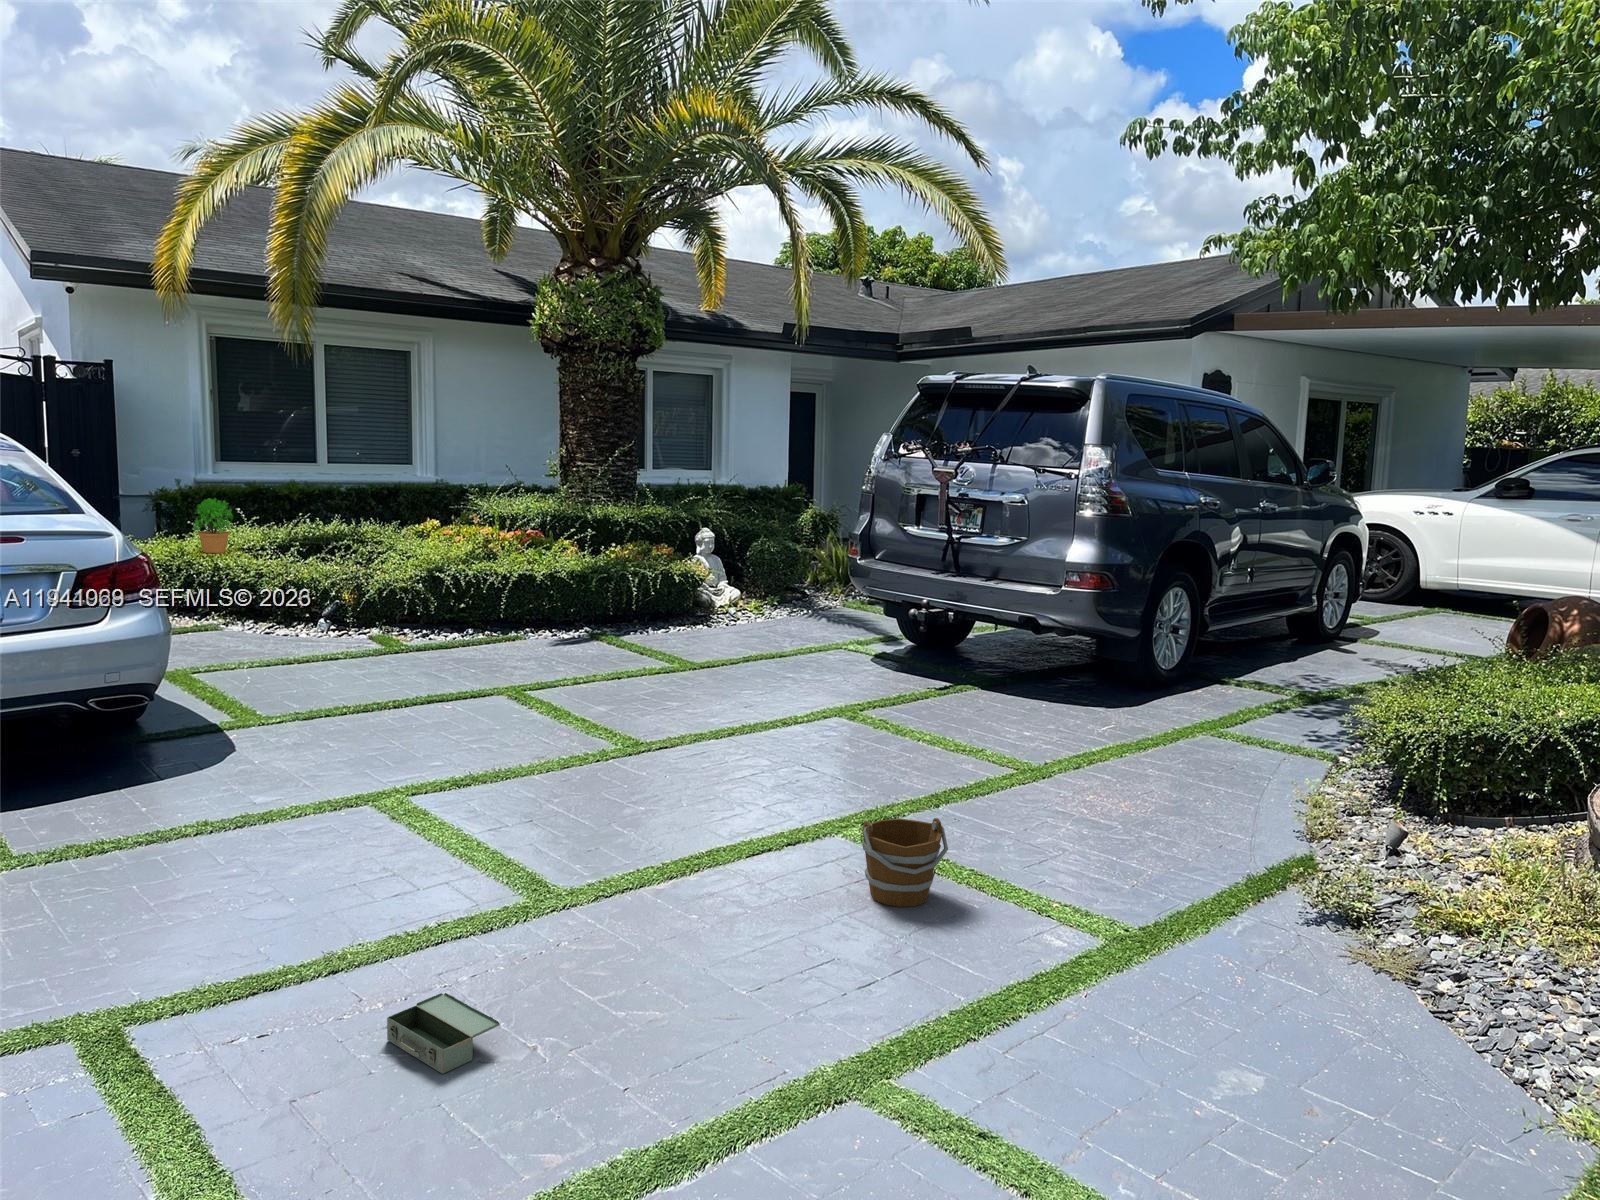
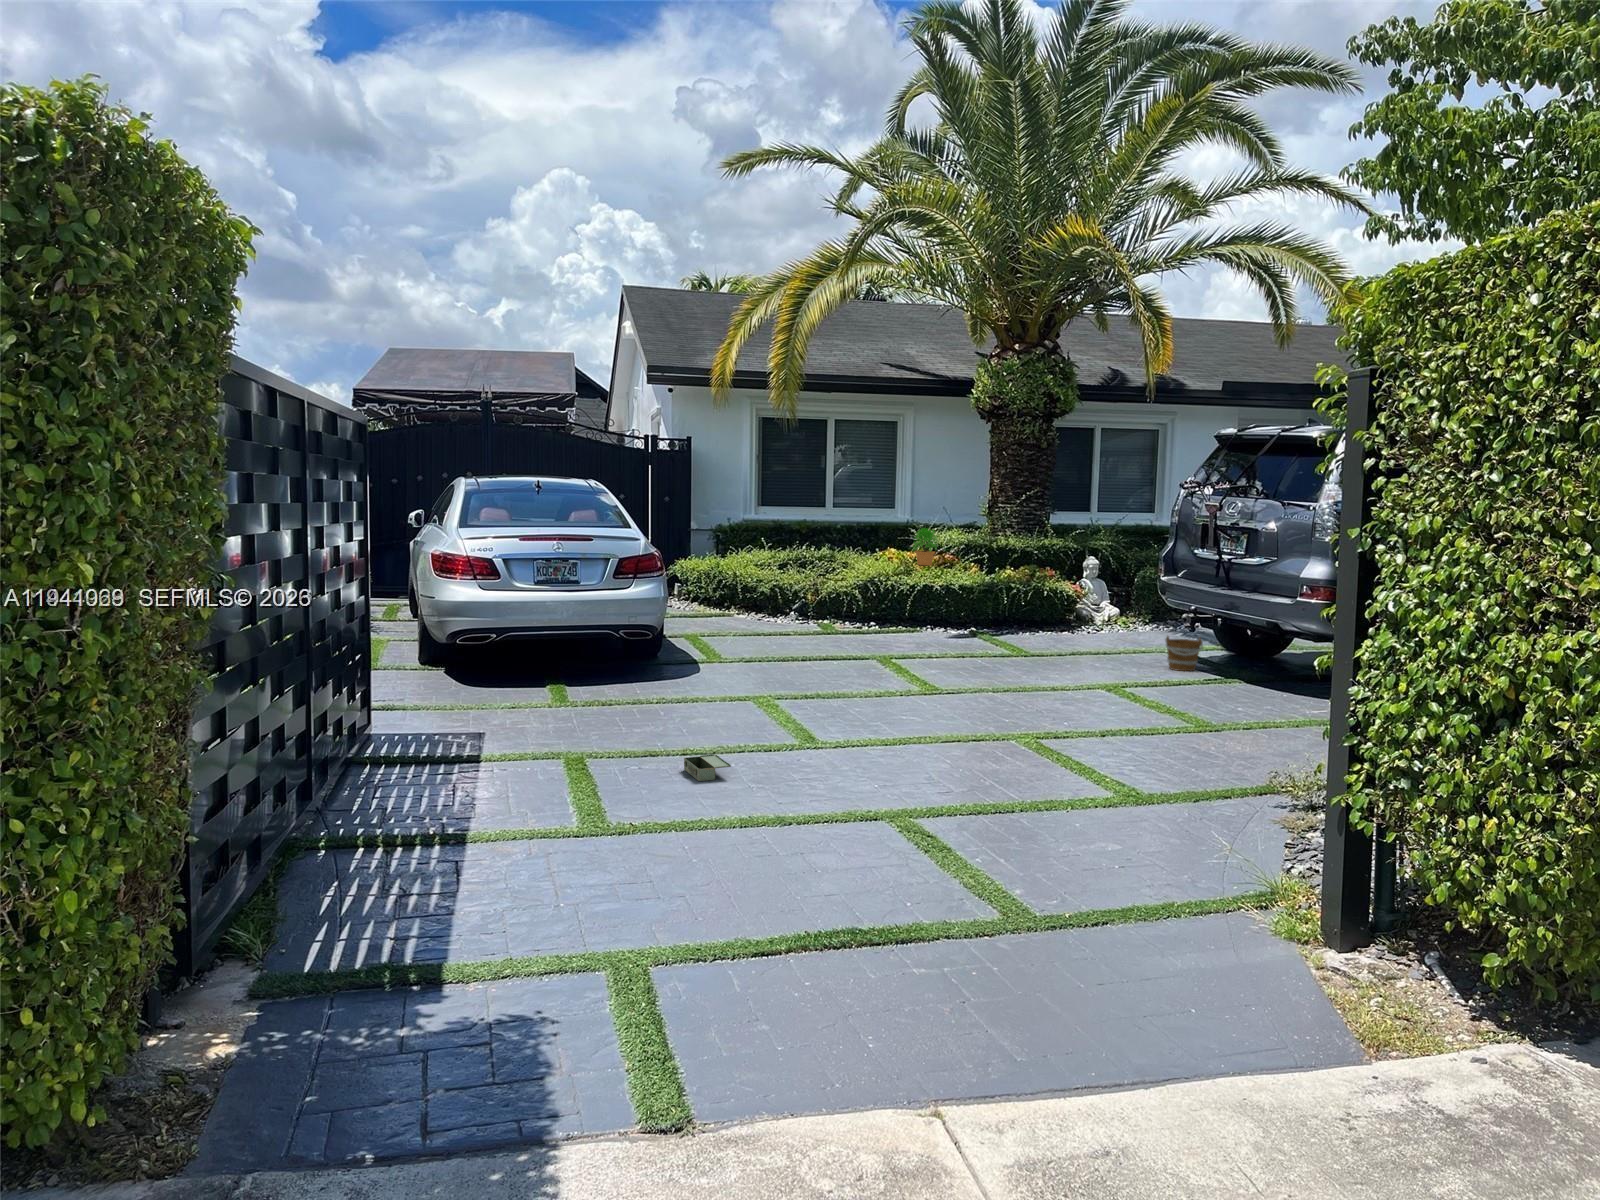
potted plant: present [193,498,233,553] -> present [913,528,938,565]
bucket: present [862,818,948,907] -> present [1165,636,1203,671]

